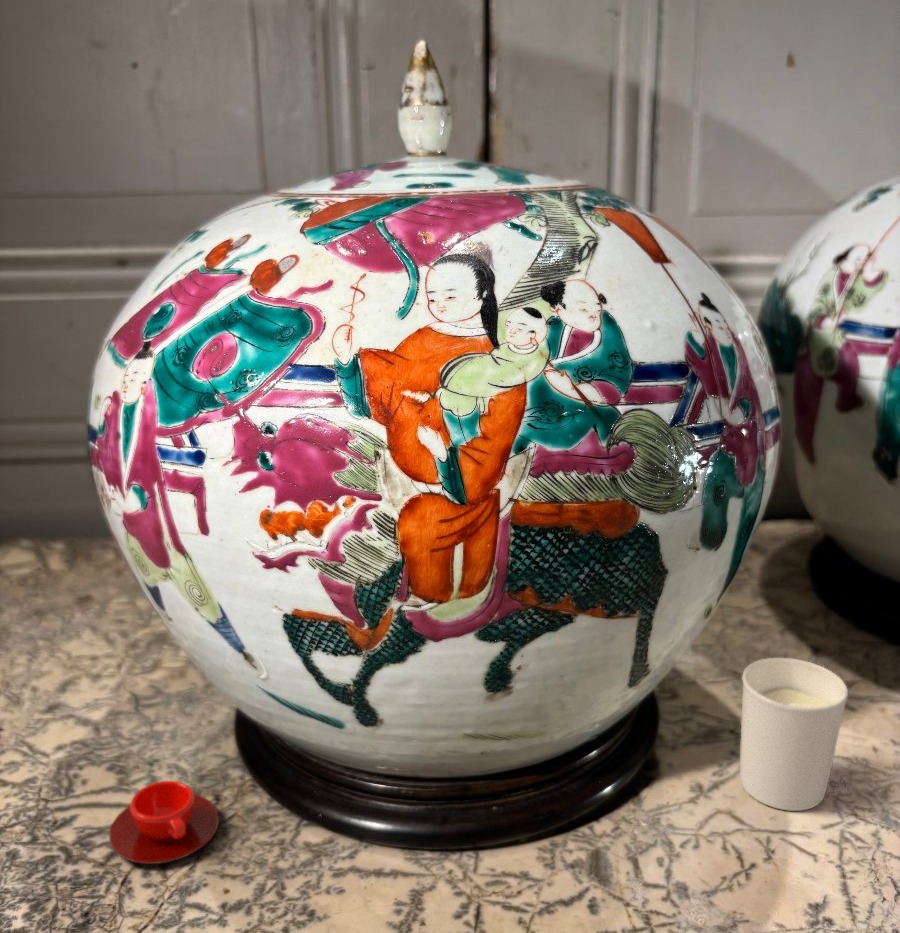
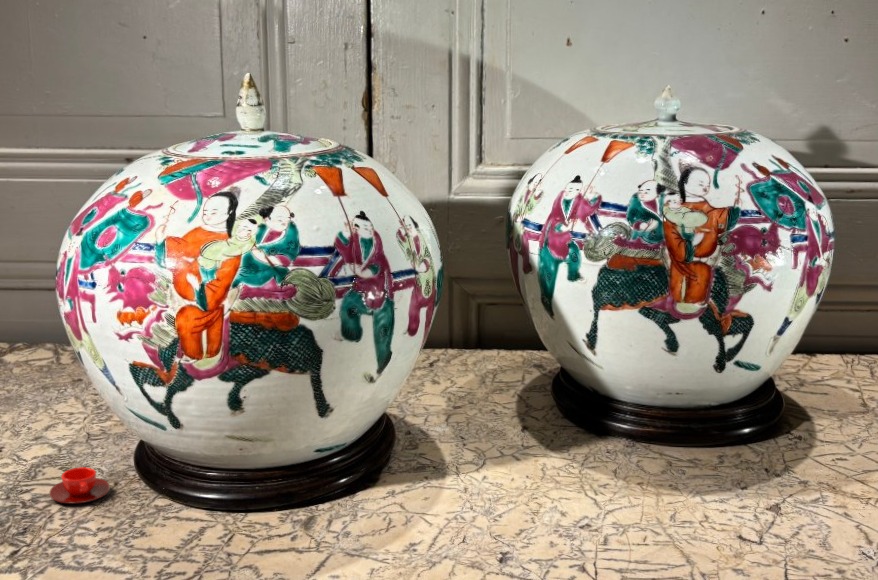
candle holder: present [740,658,848,811] -> none [404,424,461,508]

